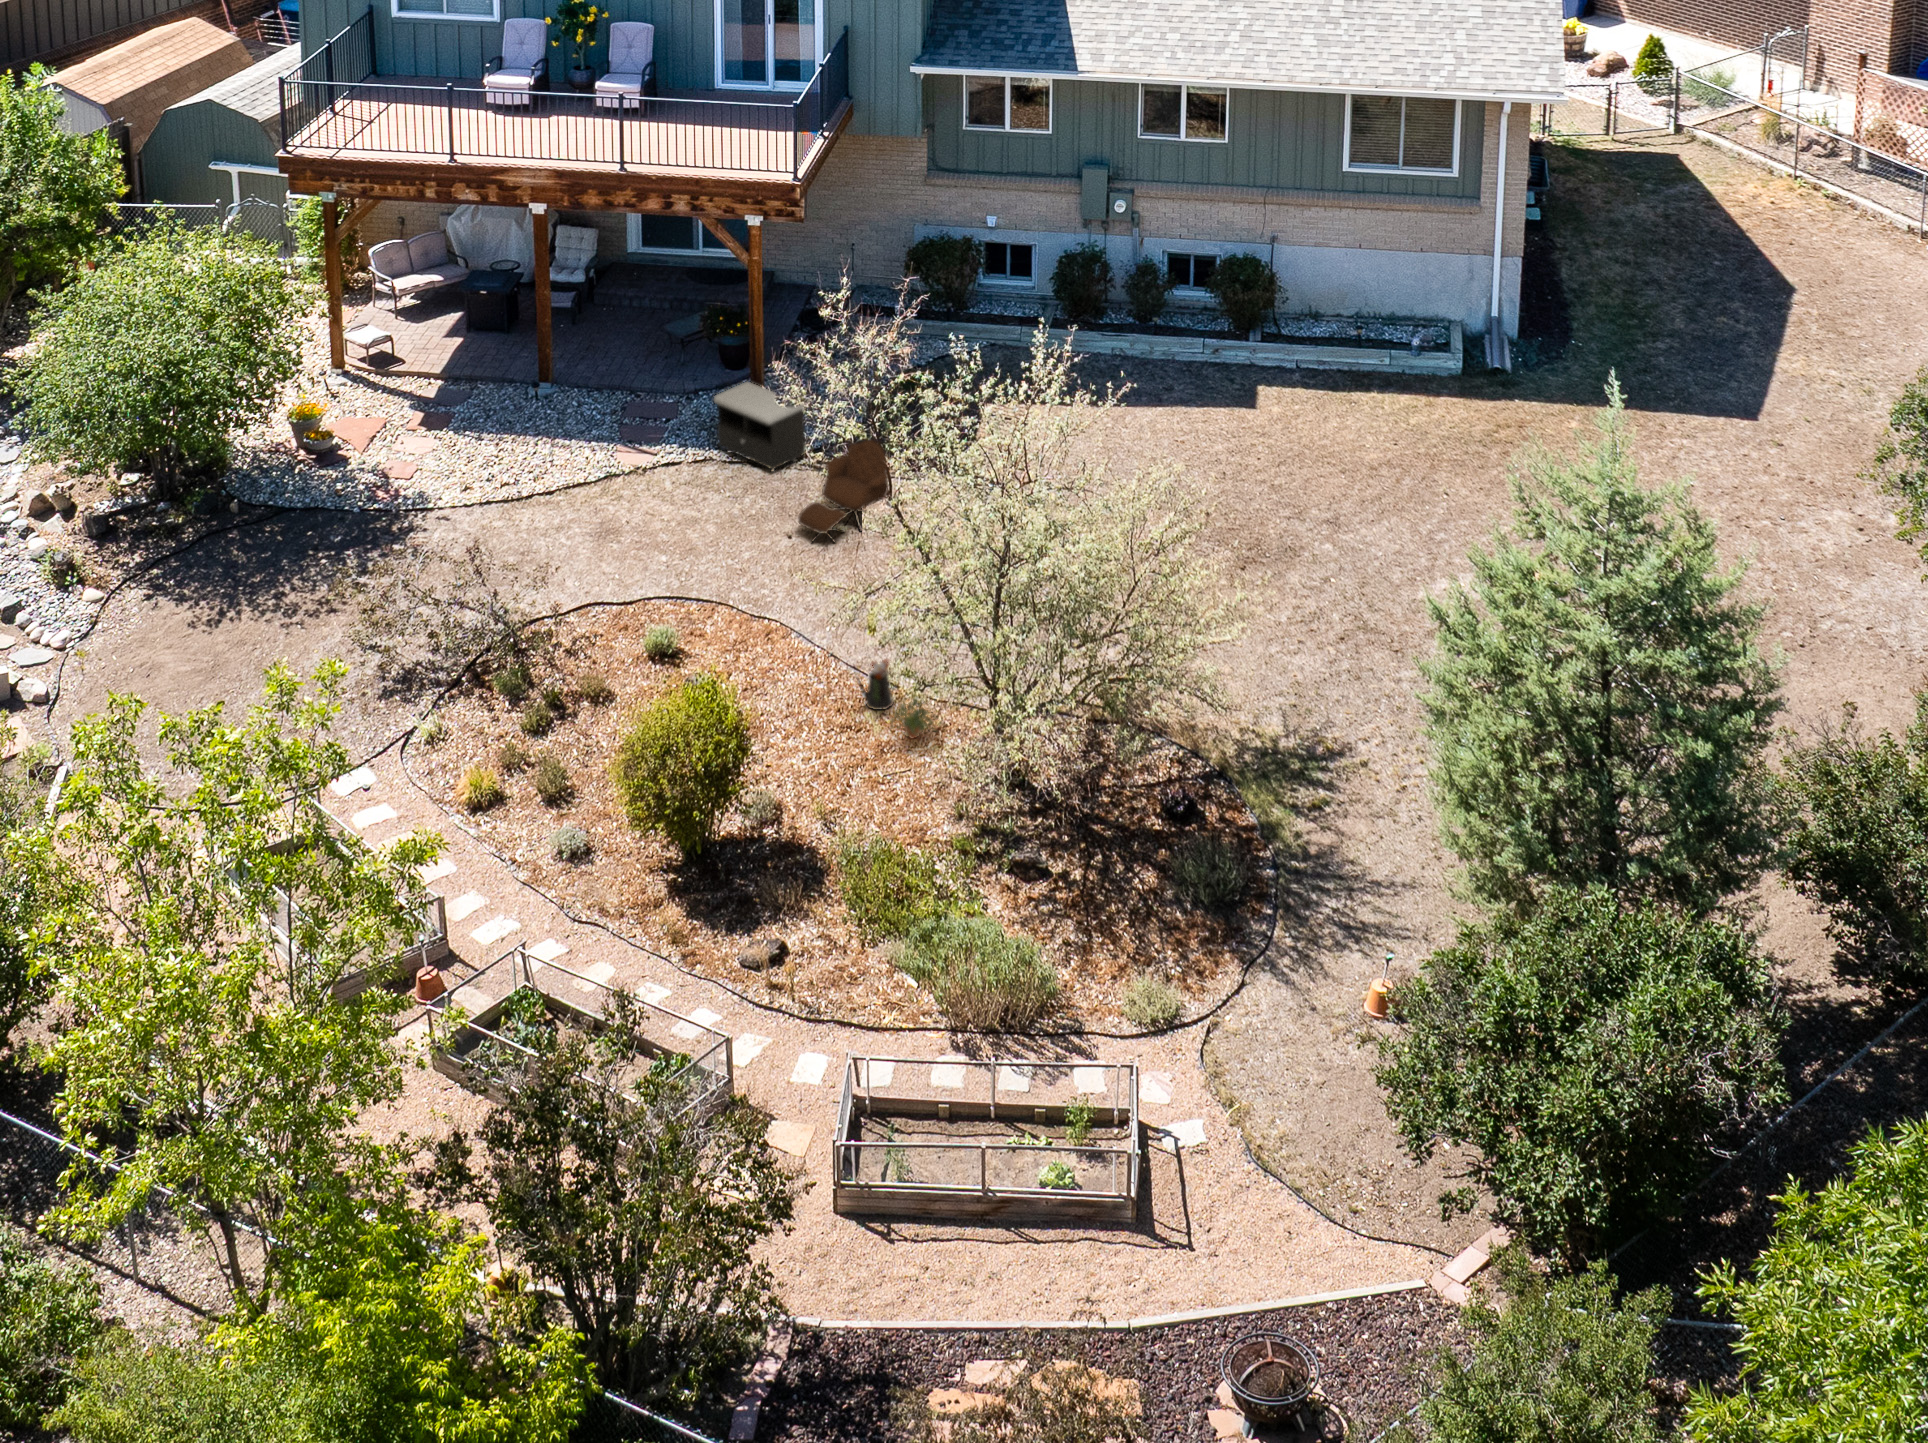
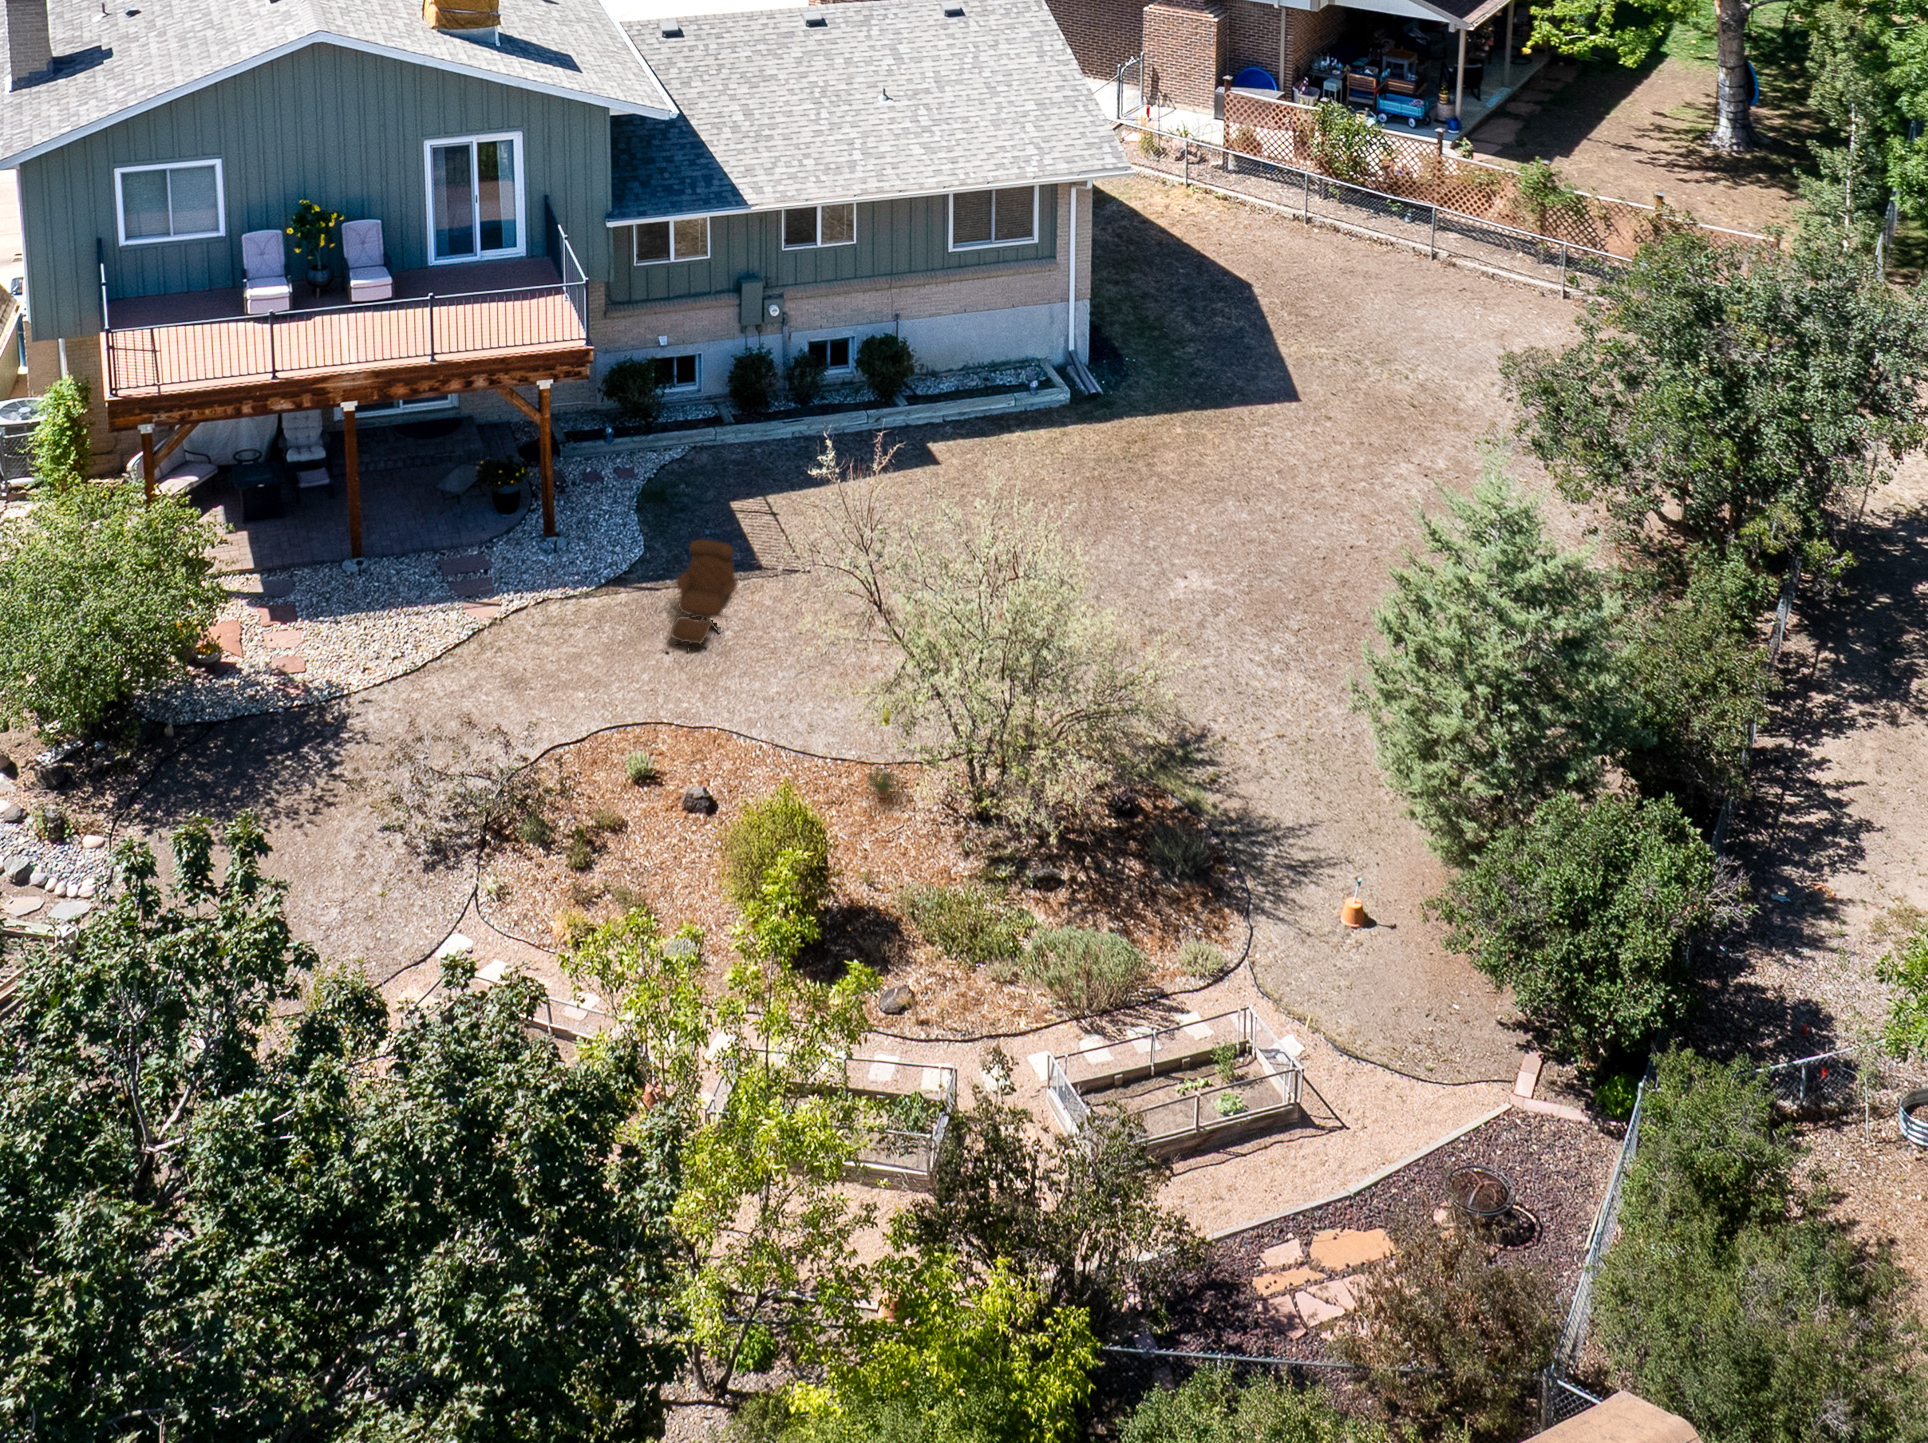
storage bench: present [714,382,806,471] -> none [547,523,629,596]
watering can: present [857,659,893,710] -> none [822,737,851,782]

